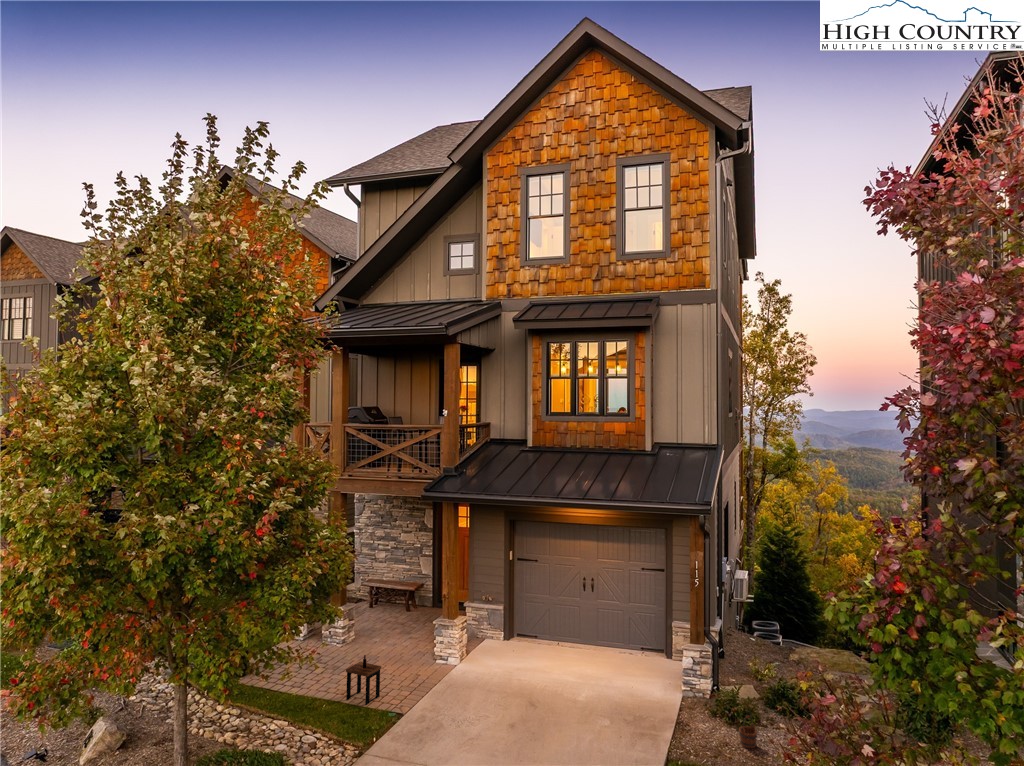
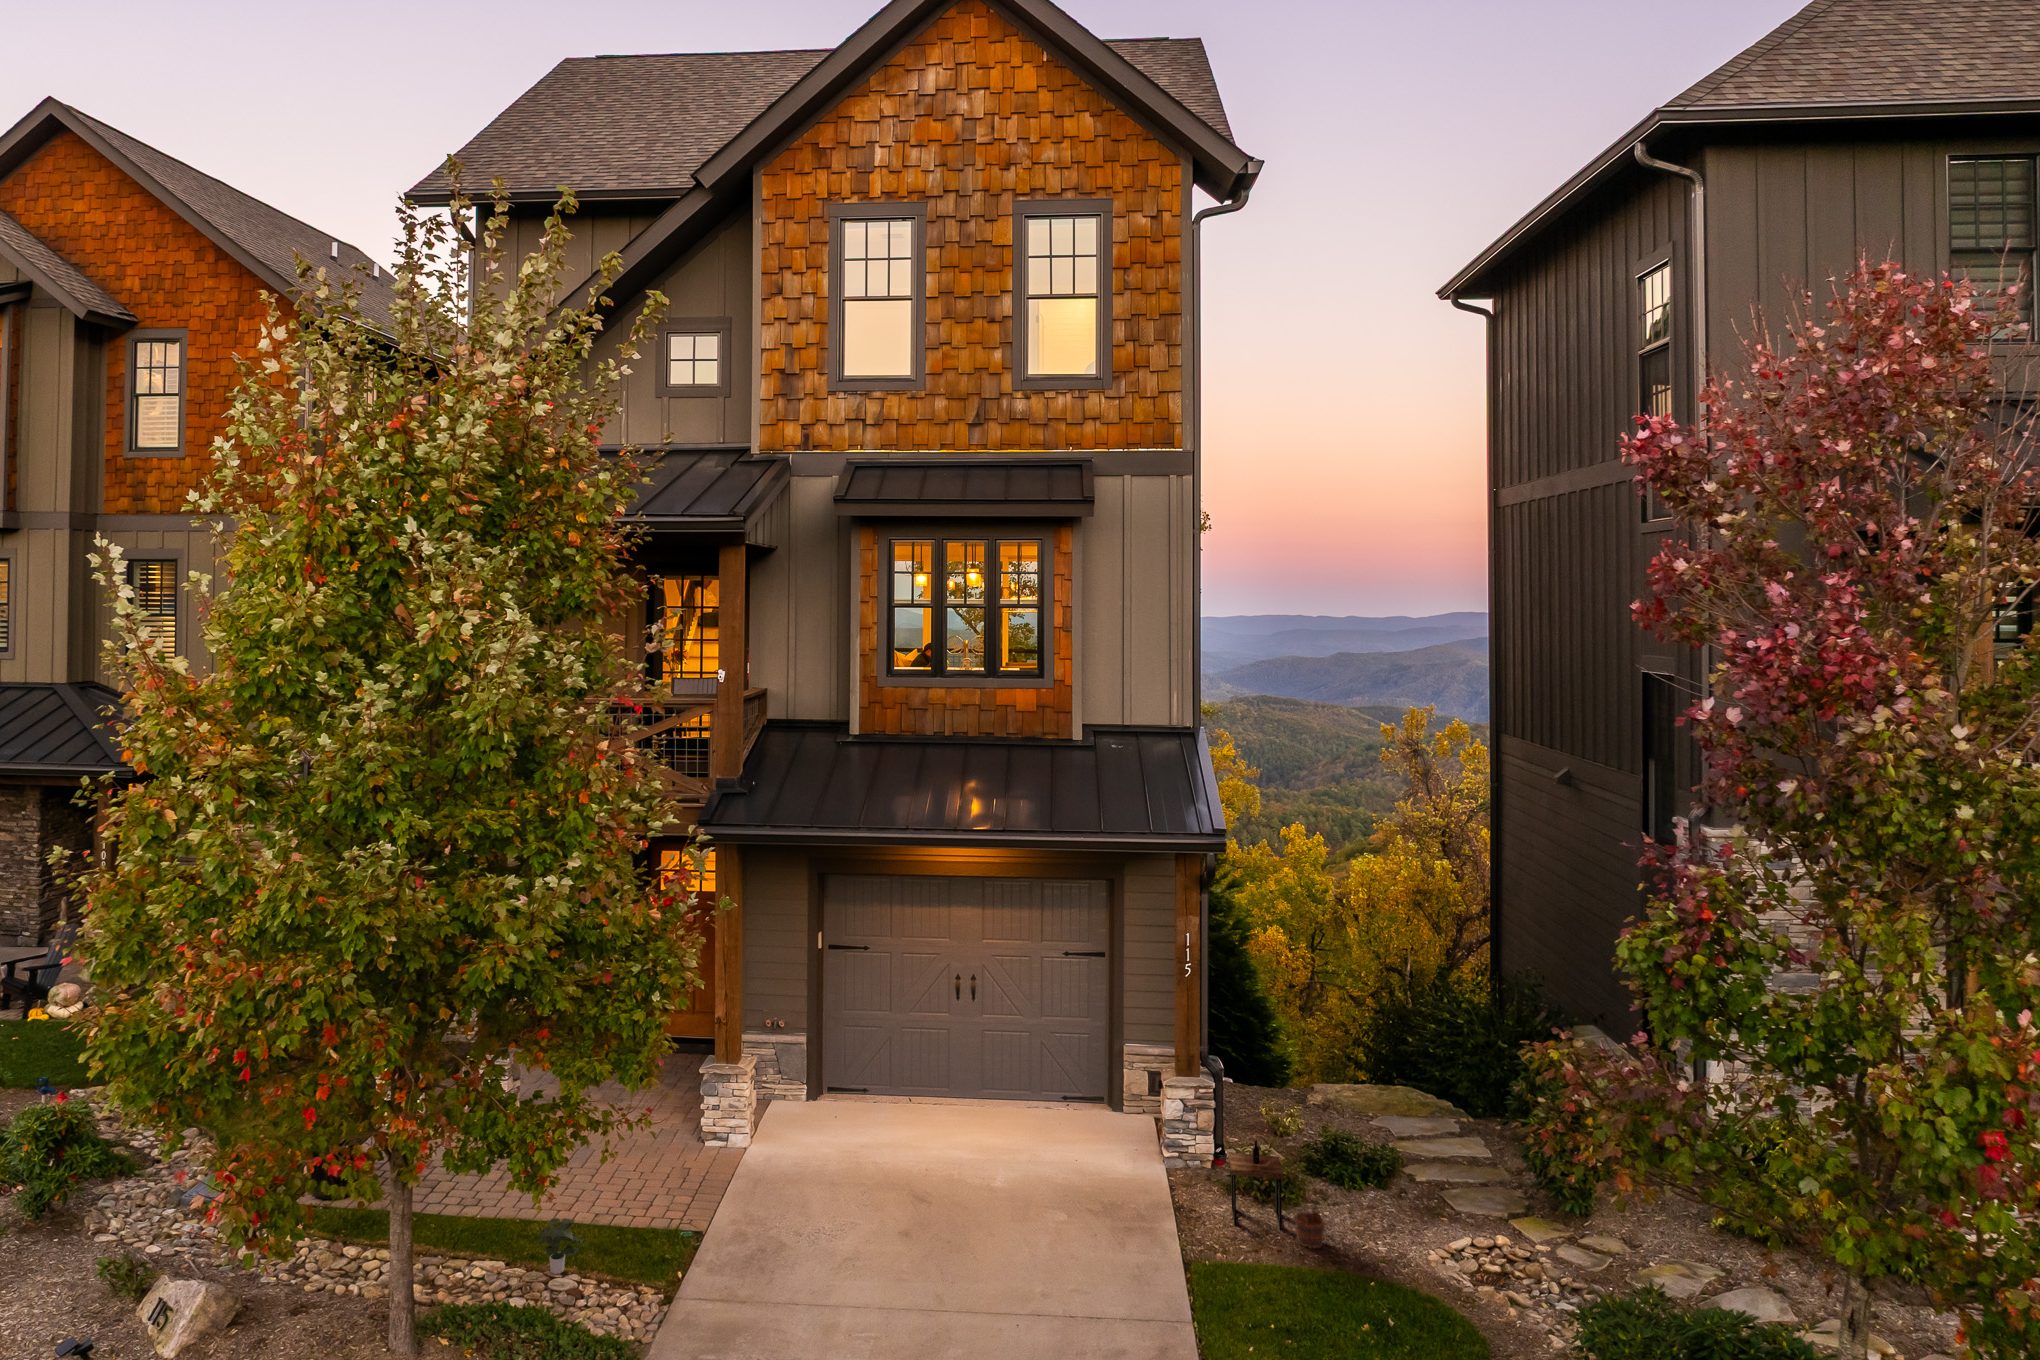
side table: present [346,655,381,705] -> present [1229,1140,1284,1230]
potted plant: none [315,682,339,710] -> present [539,1218,584,1274]

